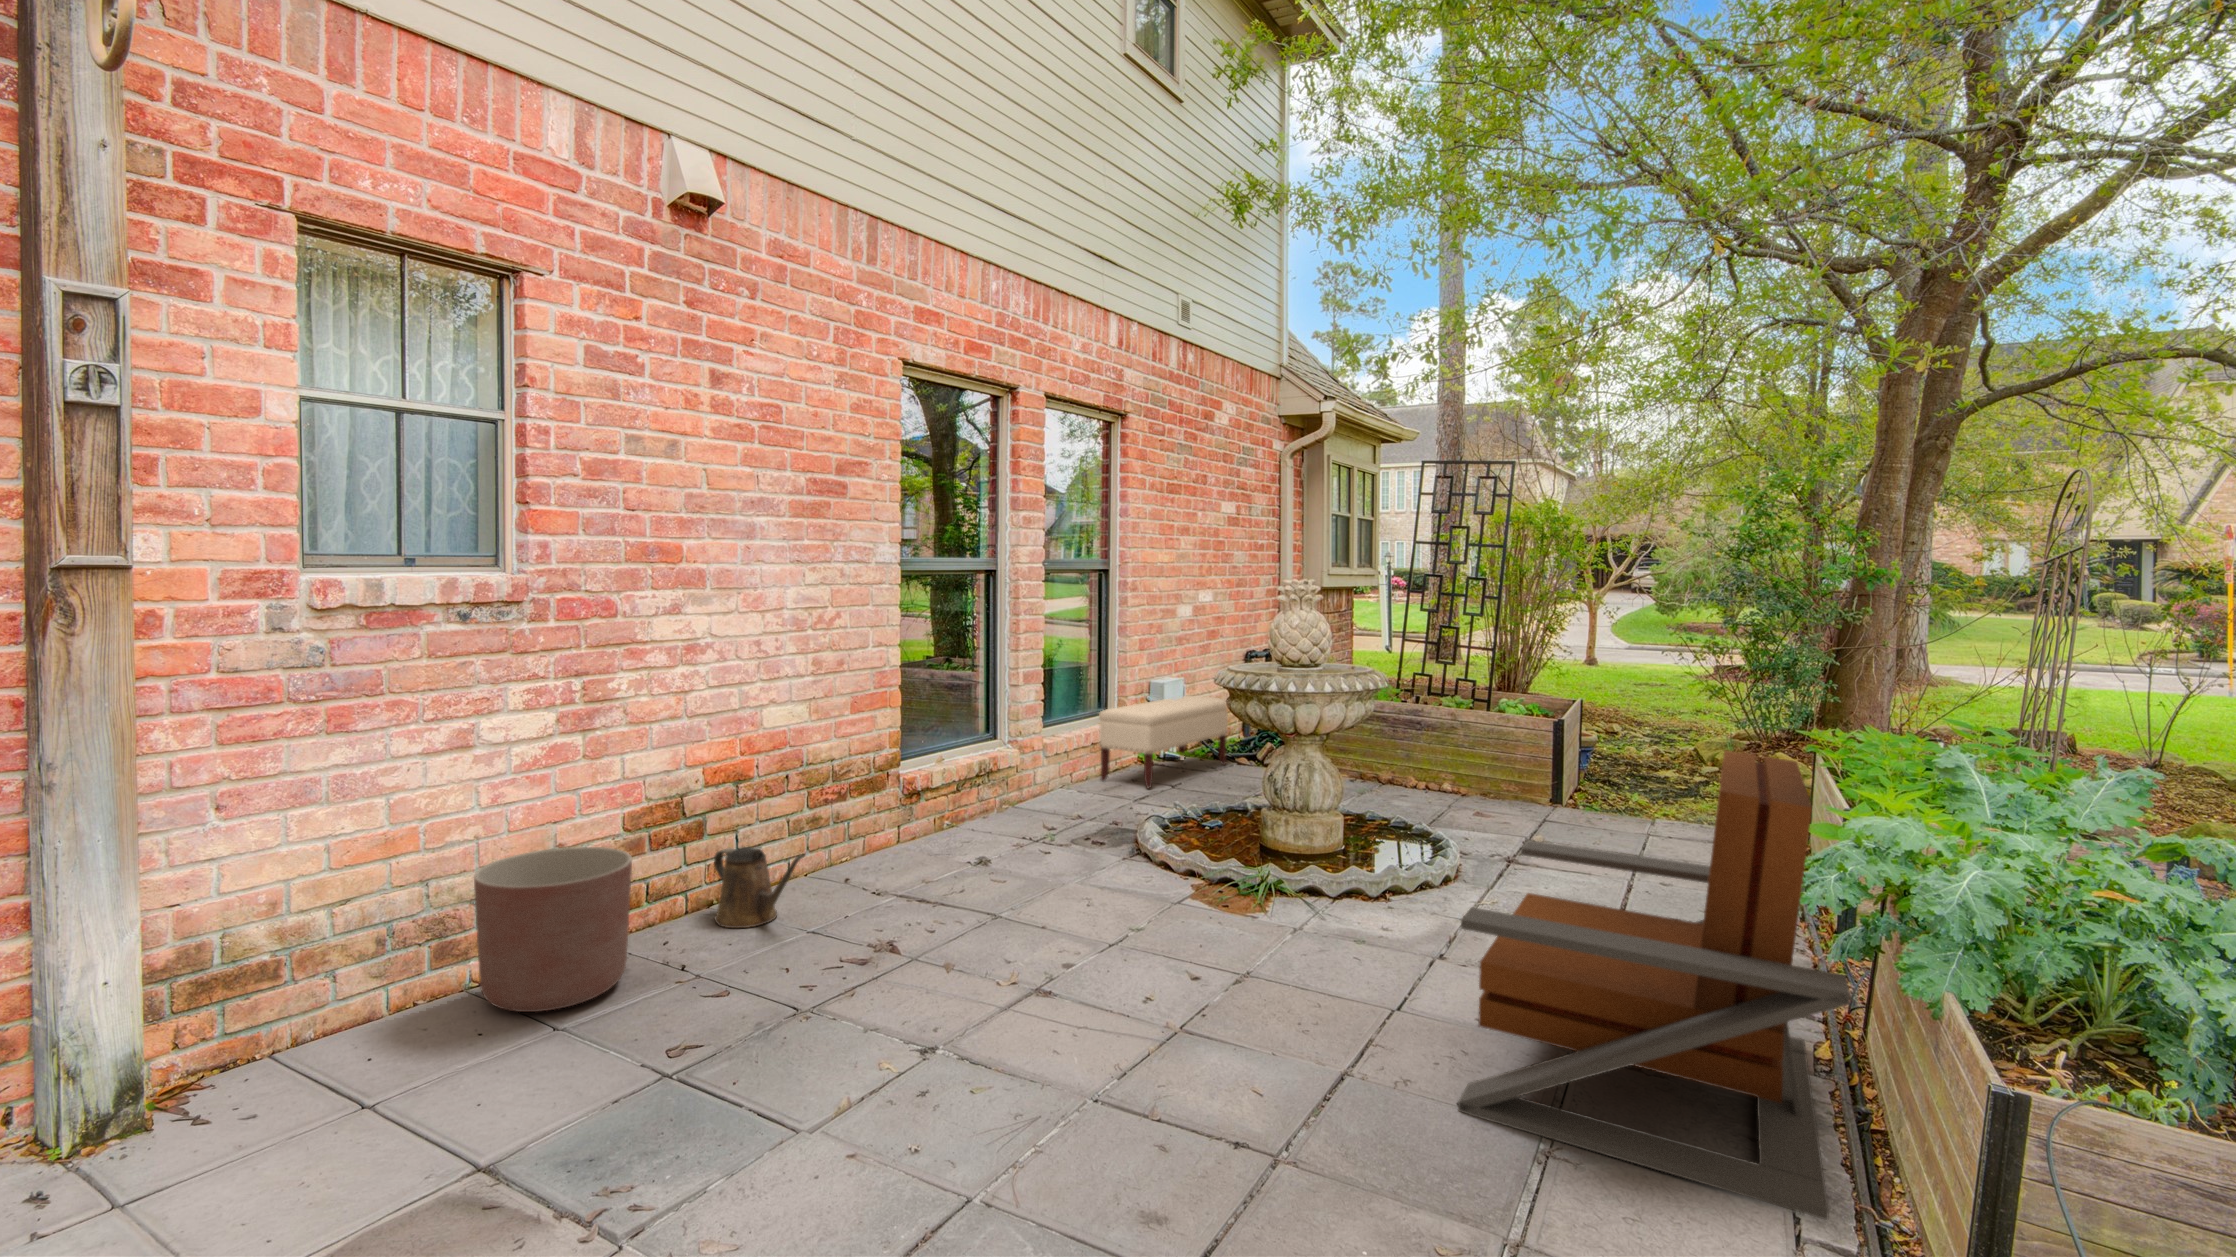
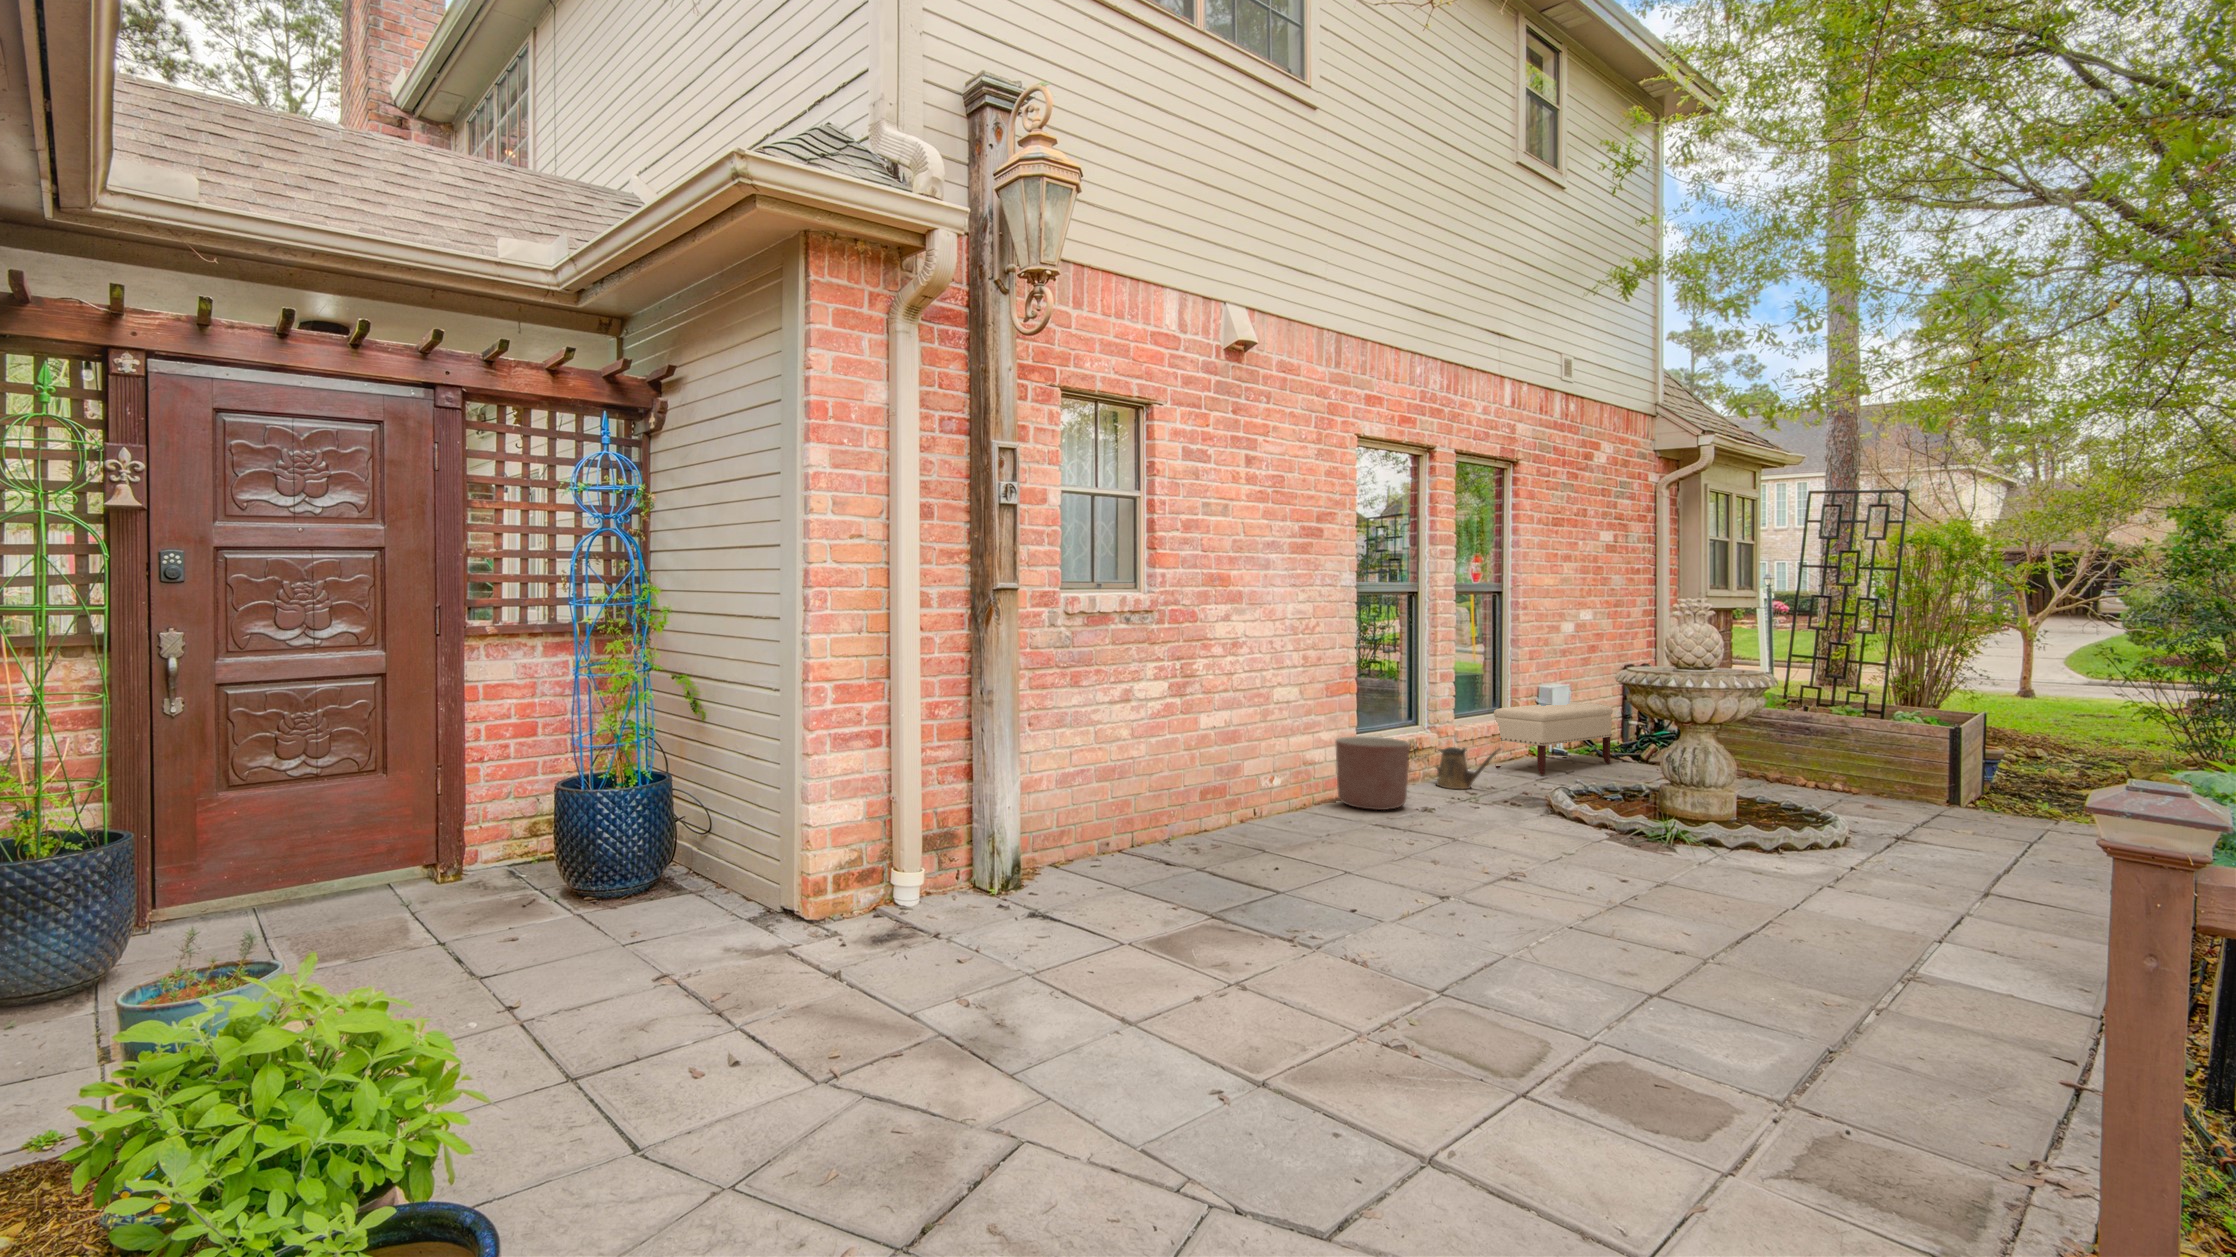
lounge chair: present [1458,750,1850,1220] -> none [1842,721,2179,1018]
planter: present [474,847,632,1012] -> present [1335,736,1410,810]
watering can: present [714,847,805,928] -> present [1436,747,1501,789]

